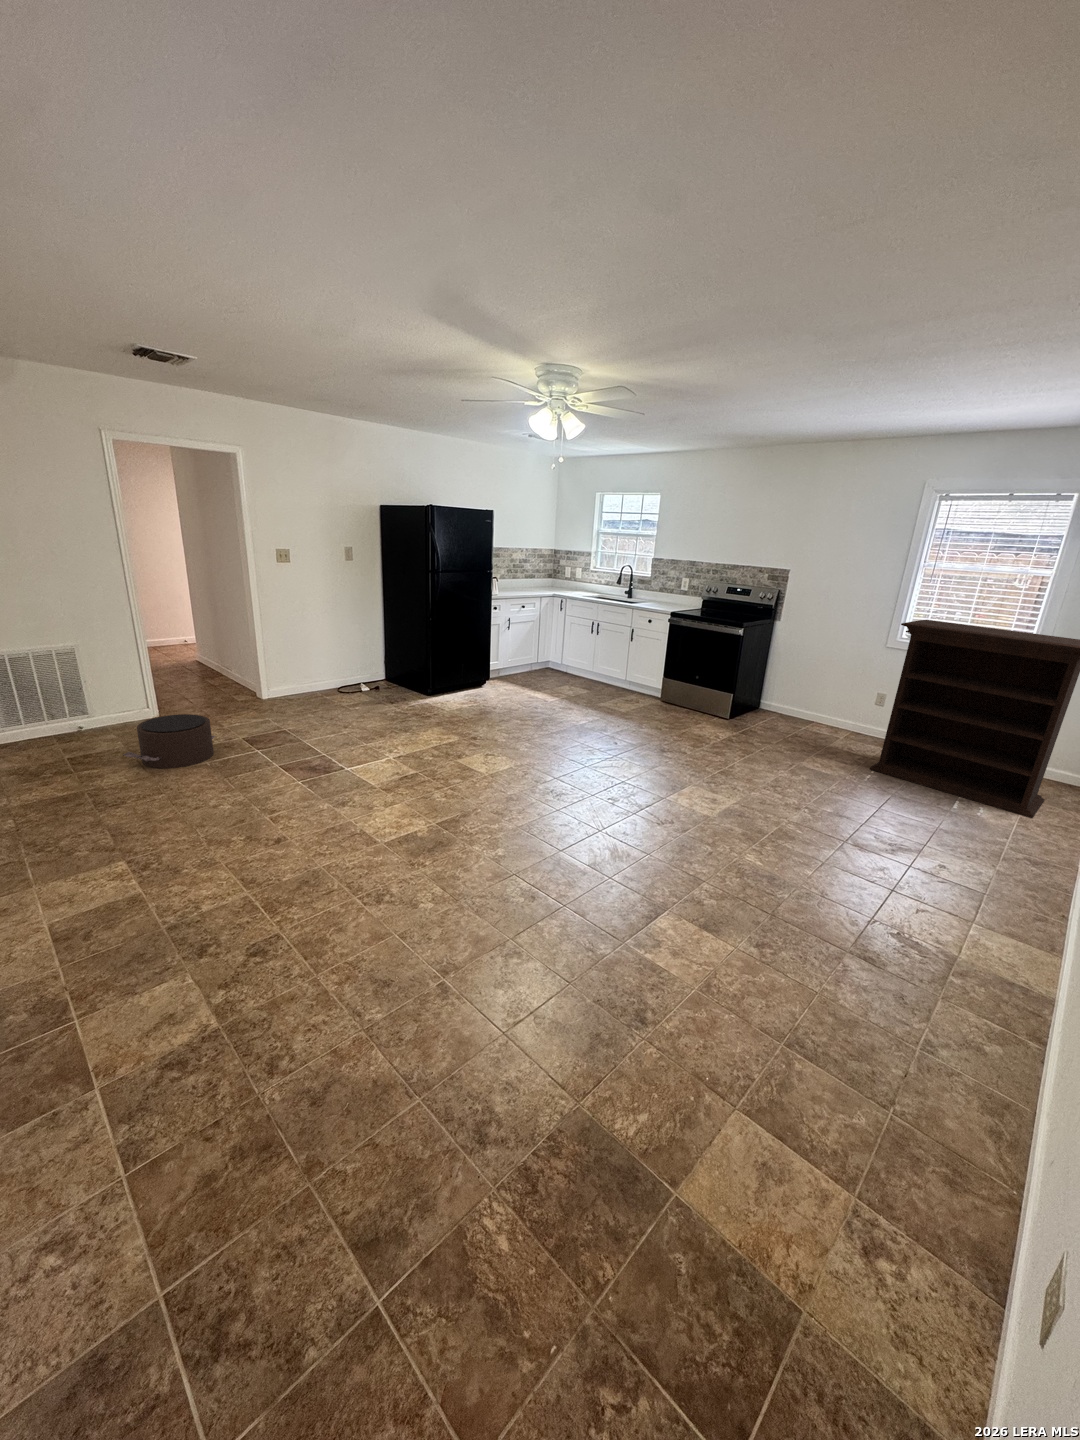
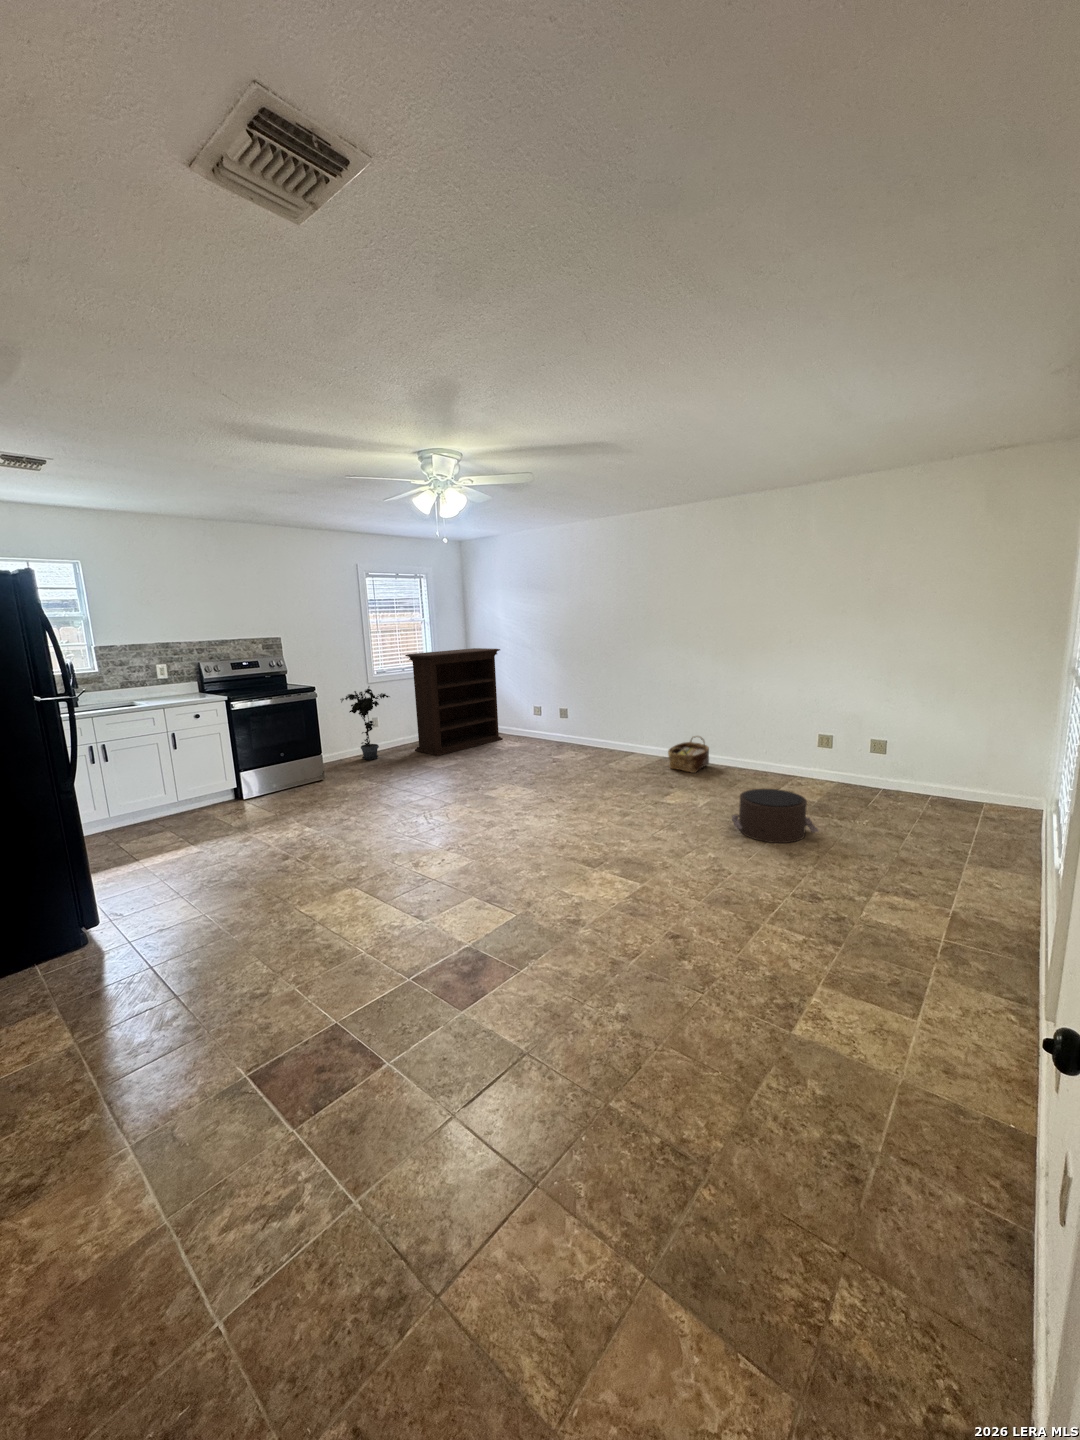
potted plant: none [818,648,879,740] -> present [340,687,390,760]
pouf: present [123,714,215,768] -> present [732,789,818,843]
woven basket: none [892,933,1039,1067] -> present [668,736,709,773]

